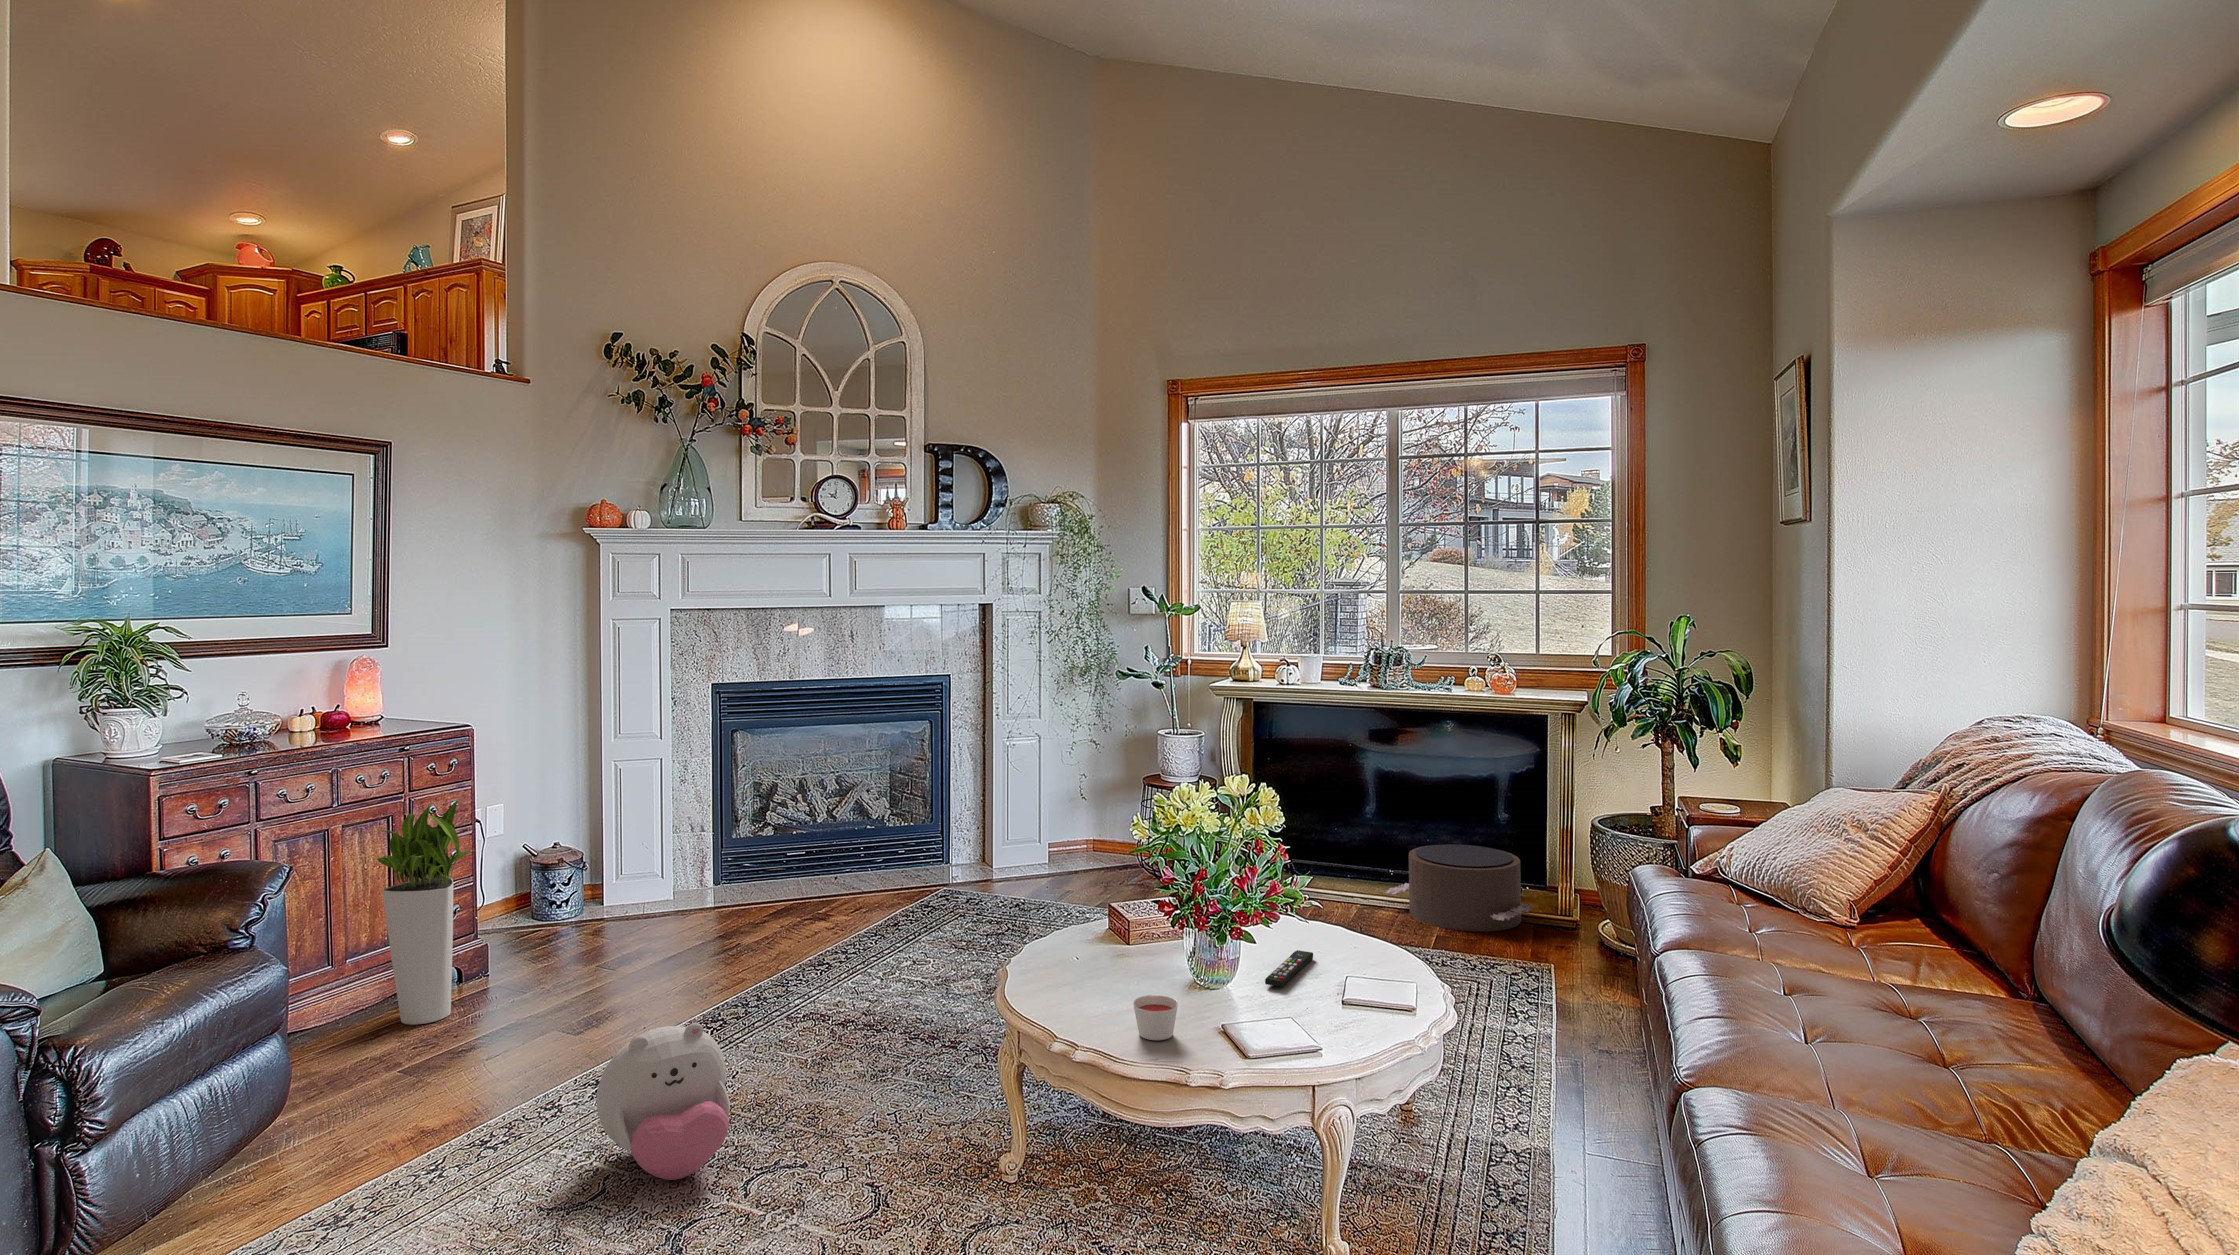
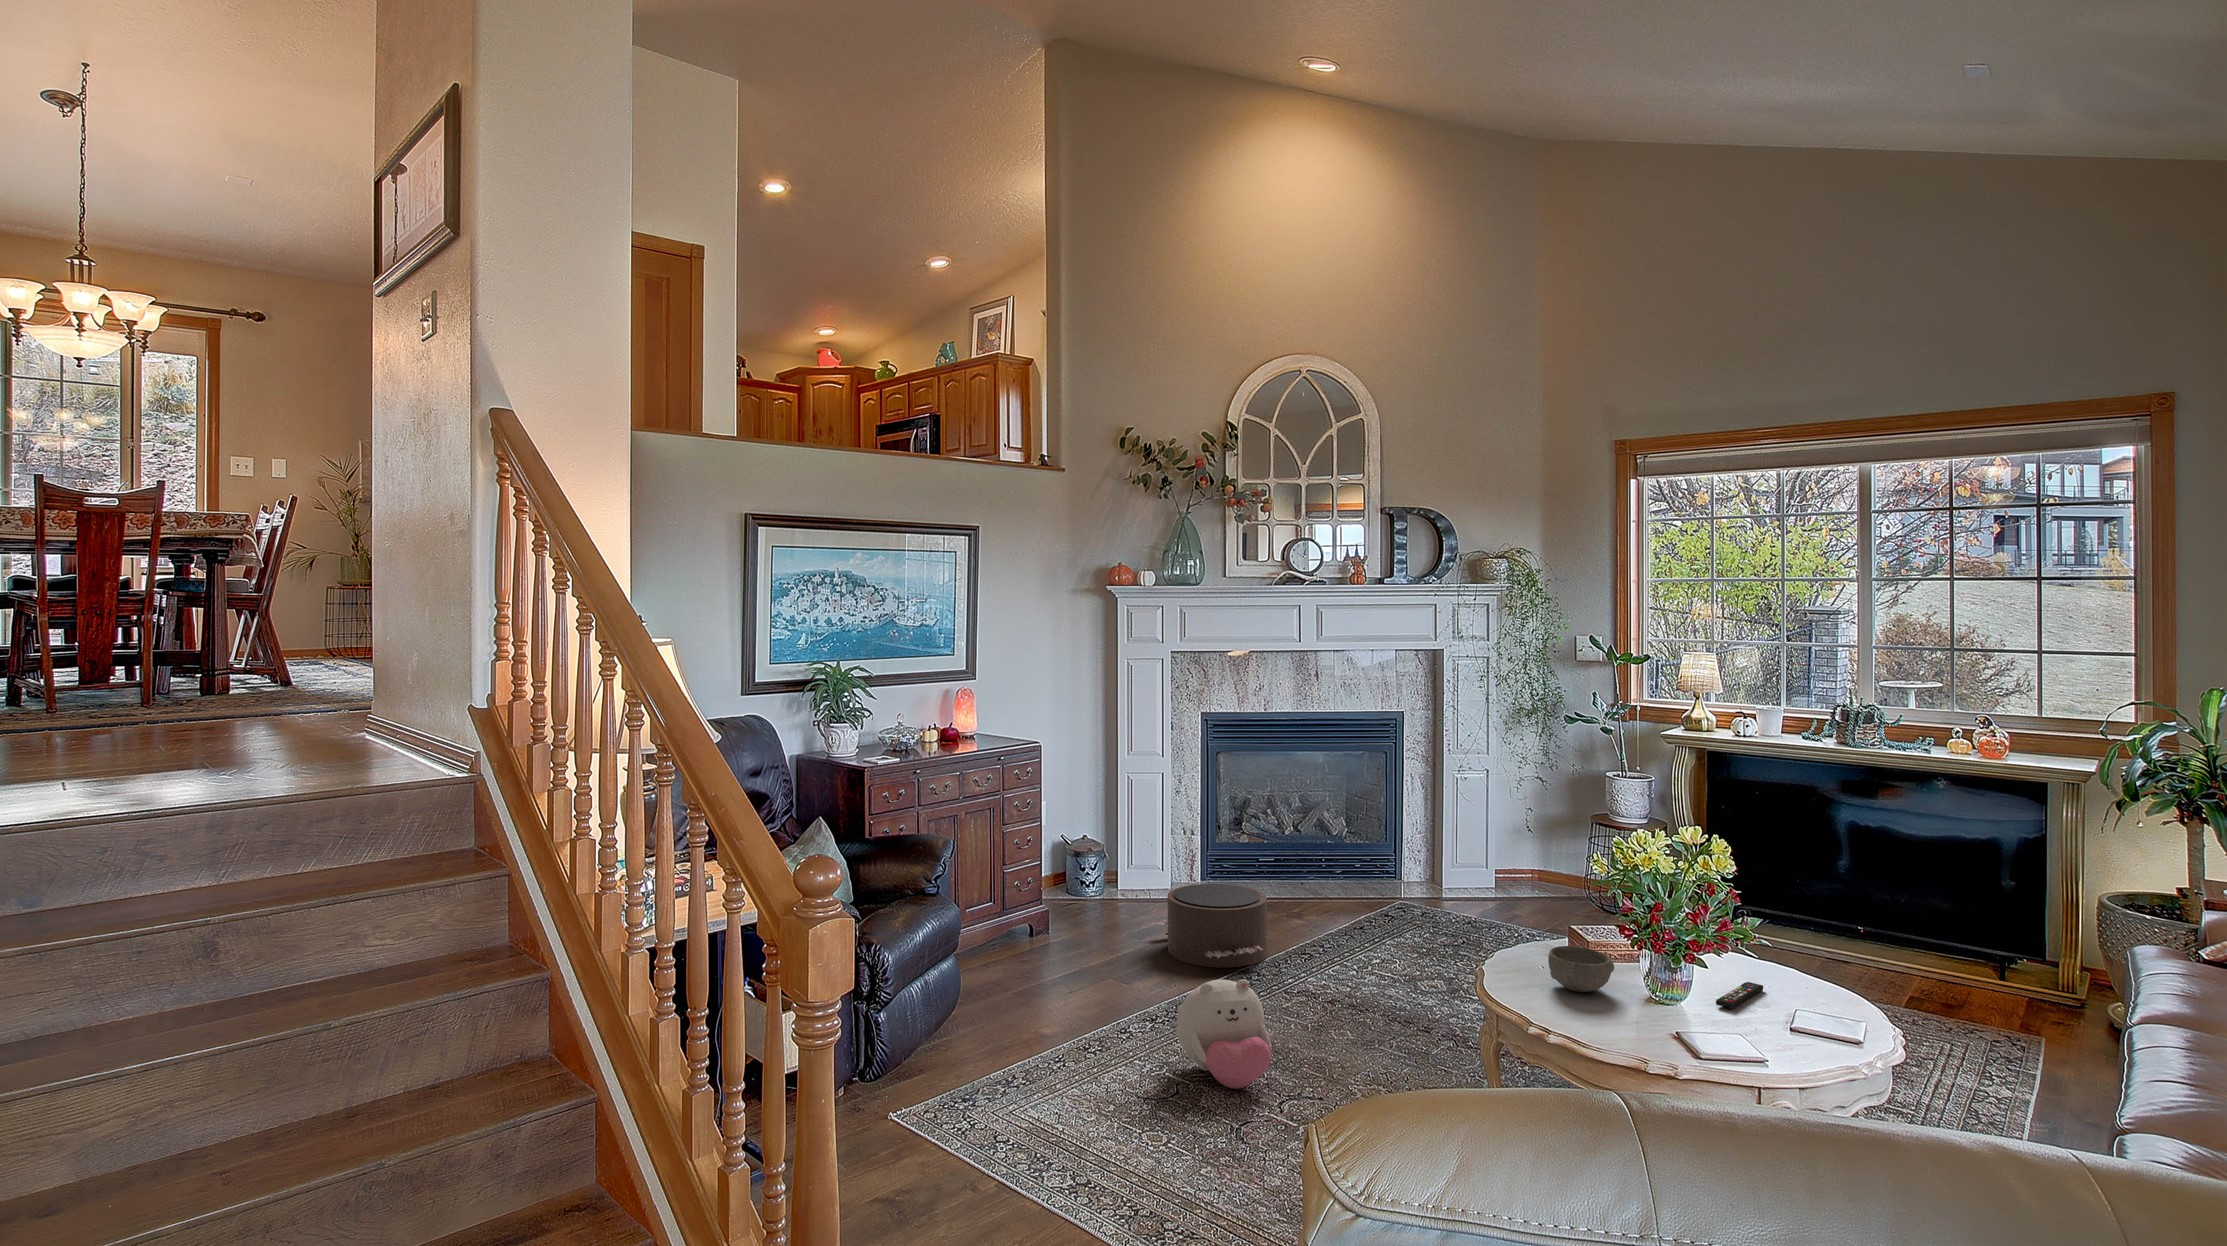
planter: present [376,801,473,1025] -> none [988,799,1052,961]
pouf: present [1385,844,1534,931] -> present [1157,884,1268,968]
bowl: none [1079,930,1154,988] -> present [1548,946,1614,992]
candle: present [1133,995,1178,1040] -> none [1598,998,1637,1033]

